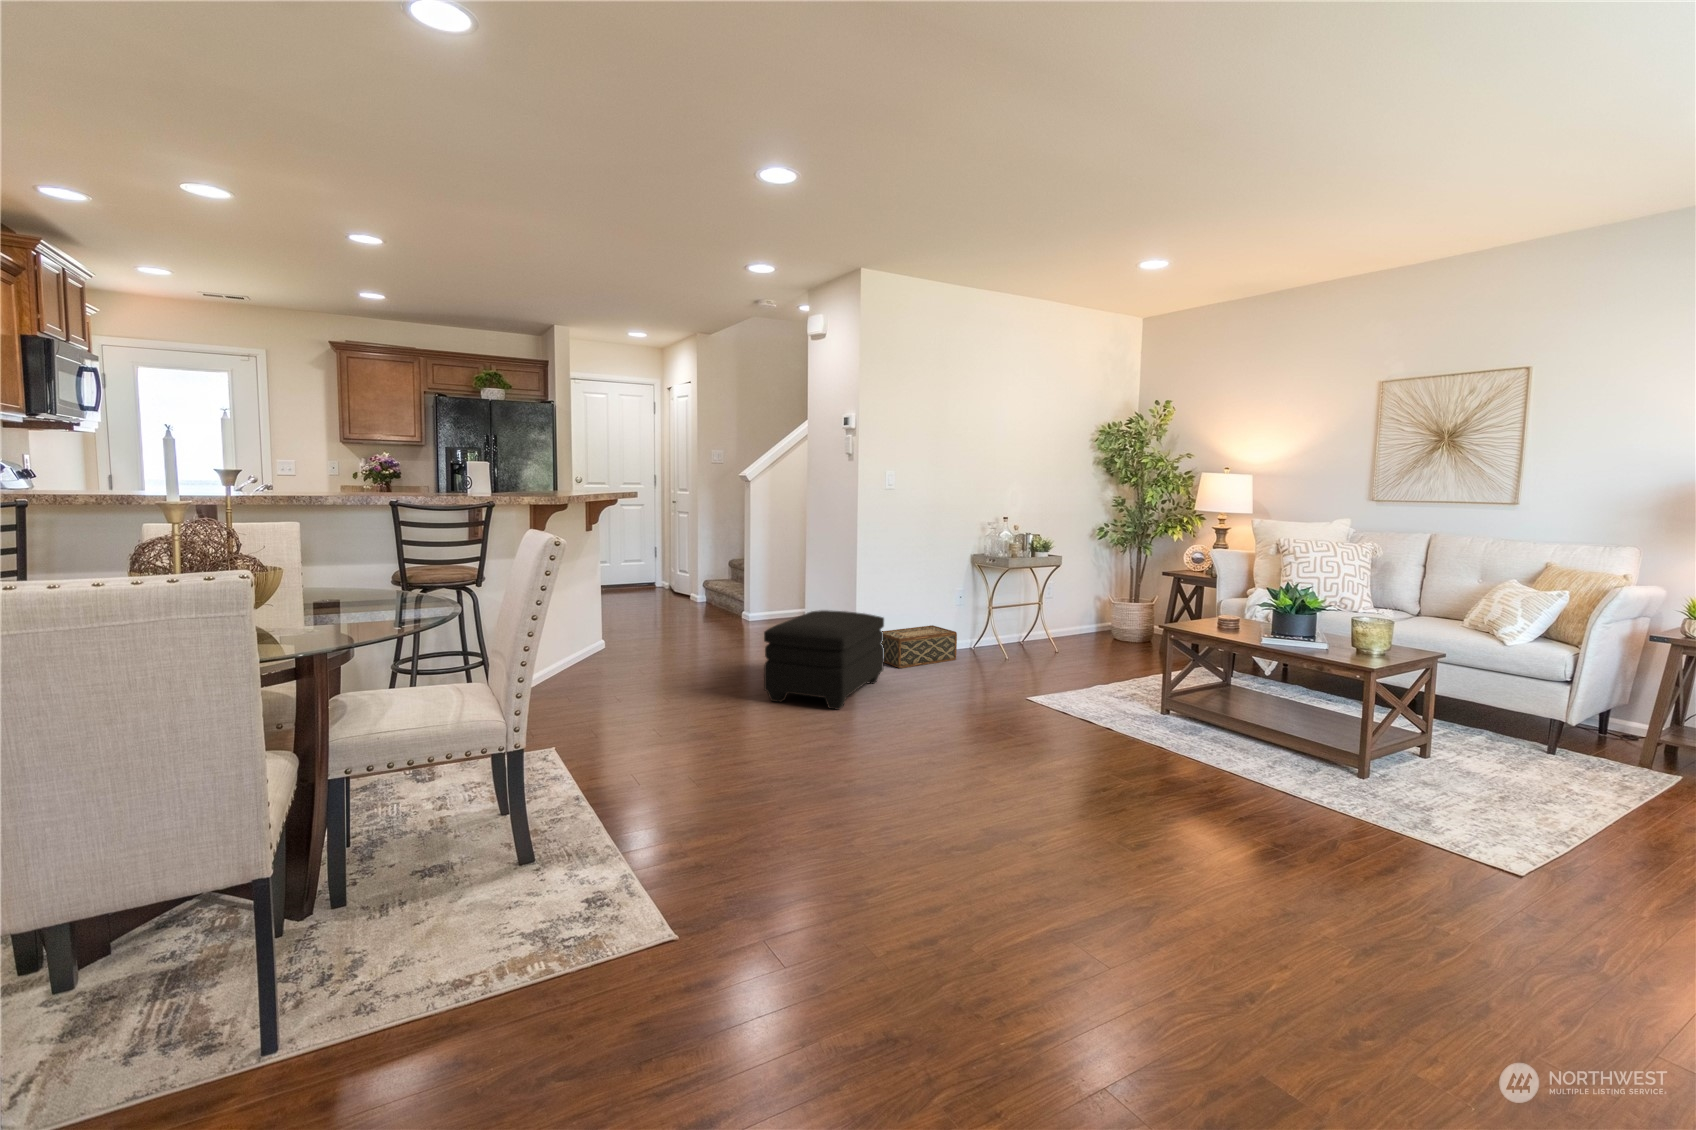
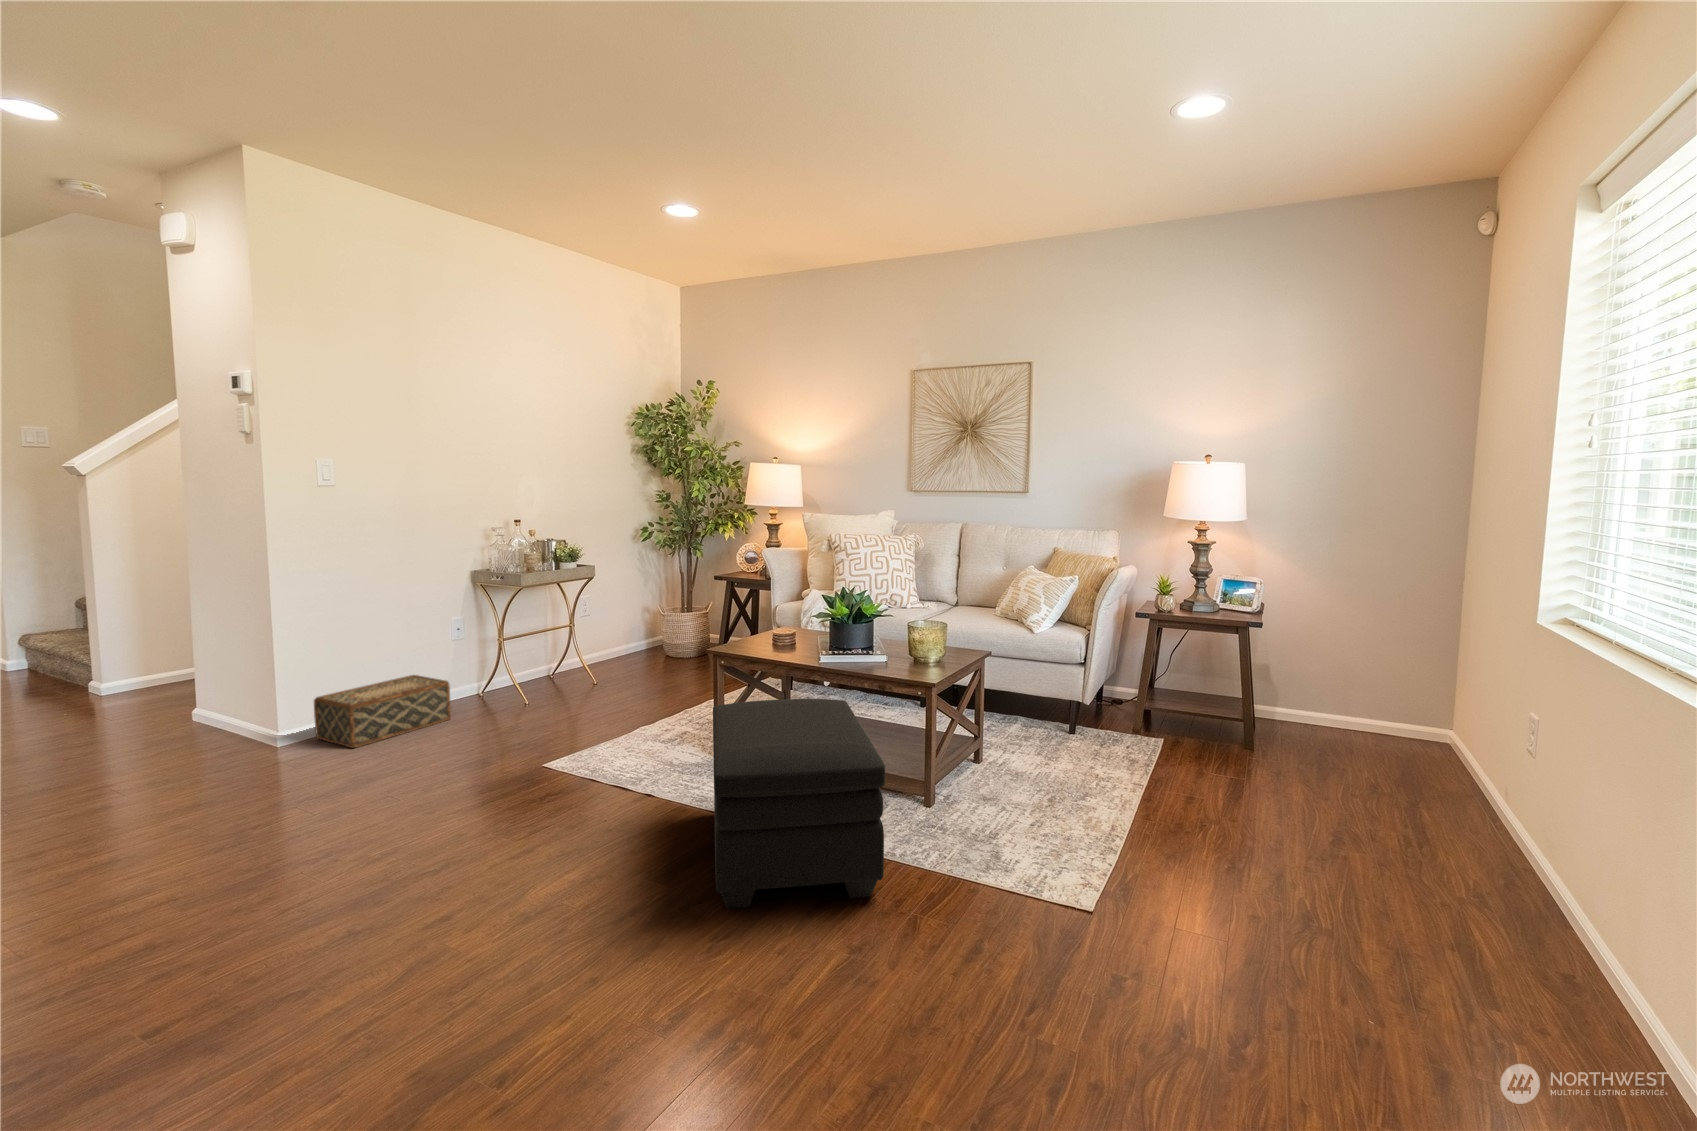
ottoman: present [764,610,884,710] -> present [713,699,885,909]

